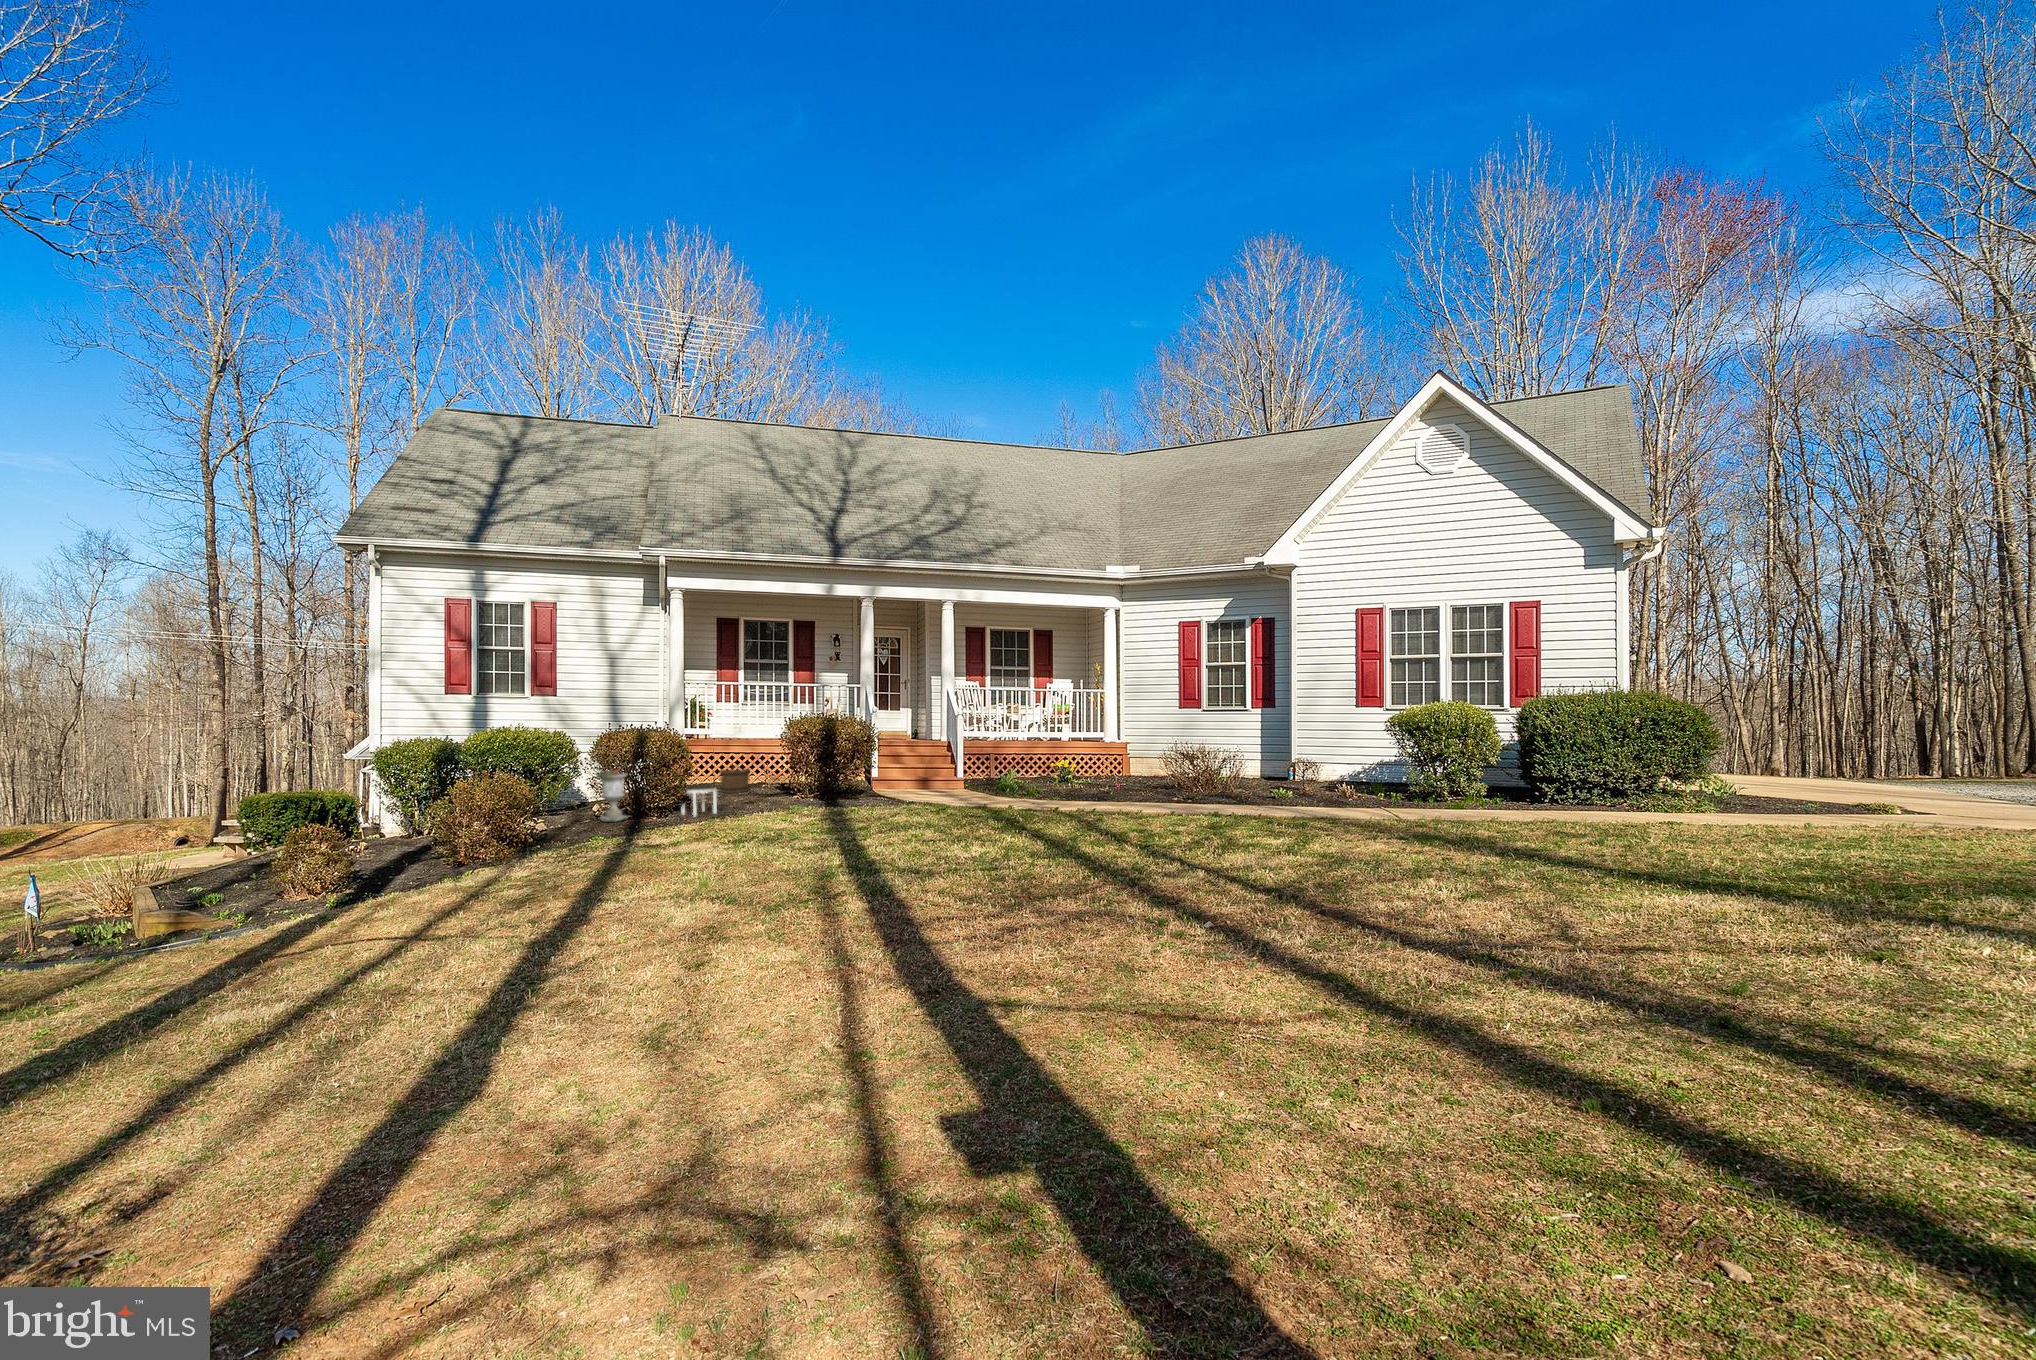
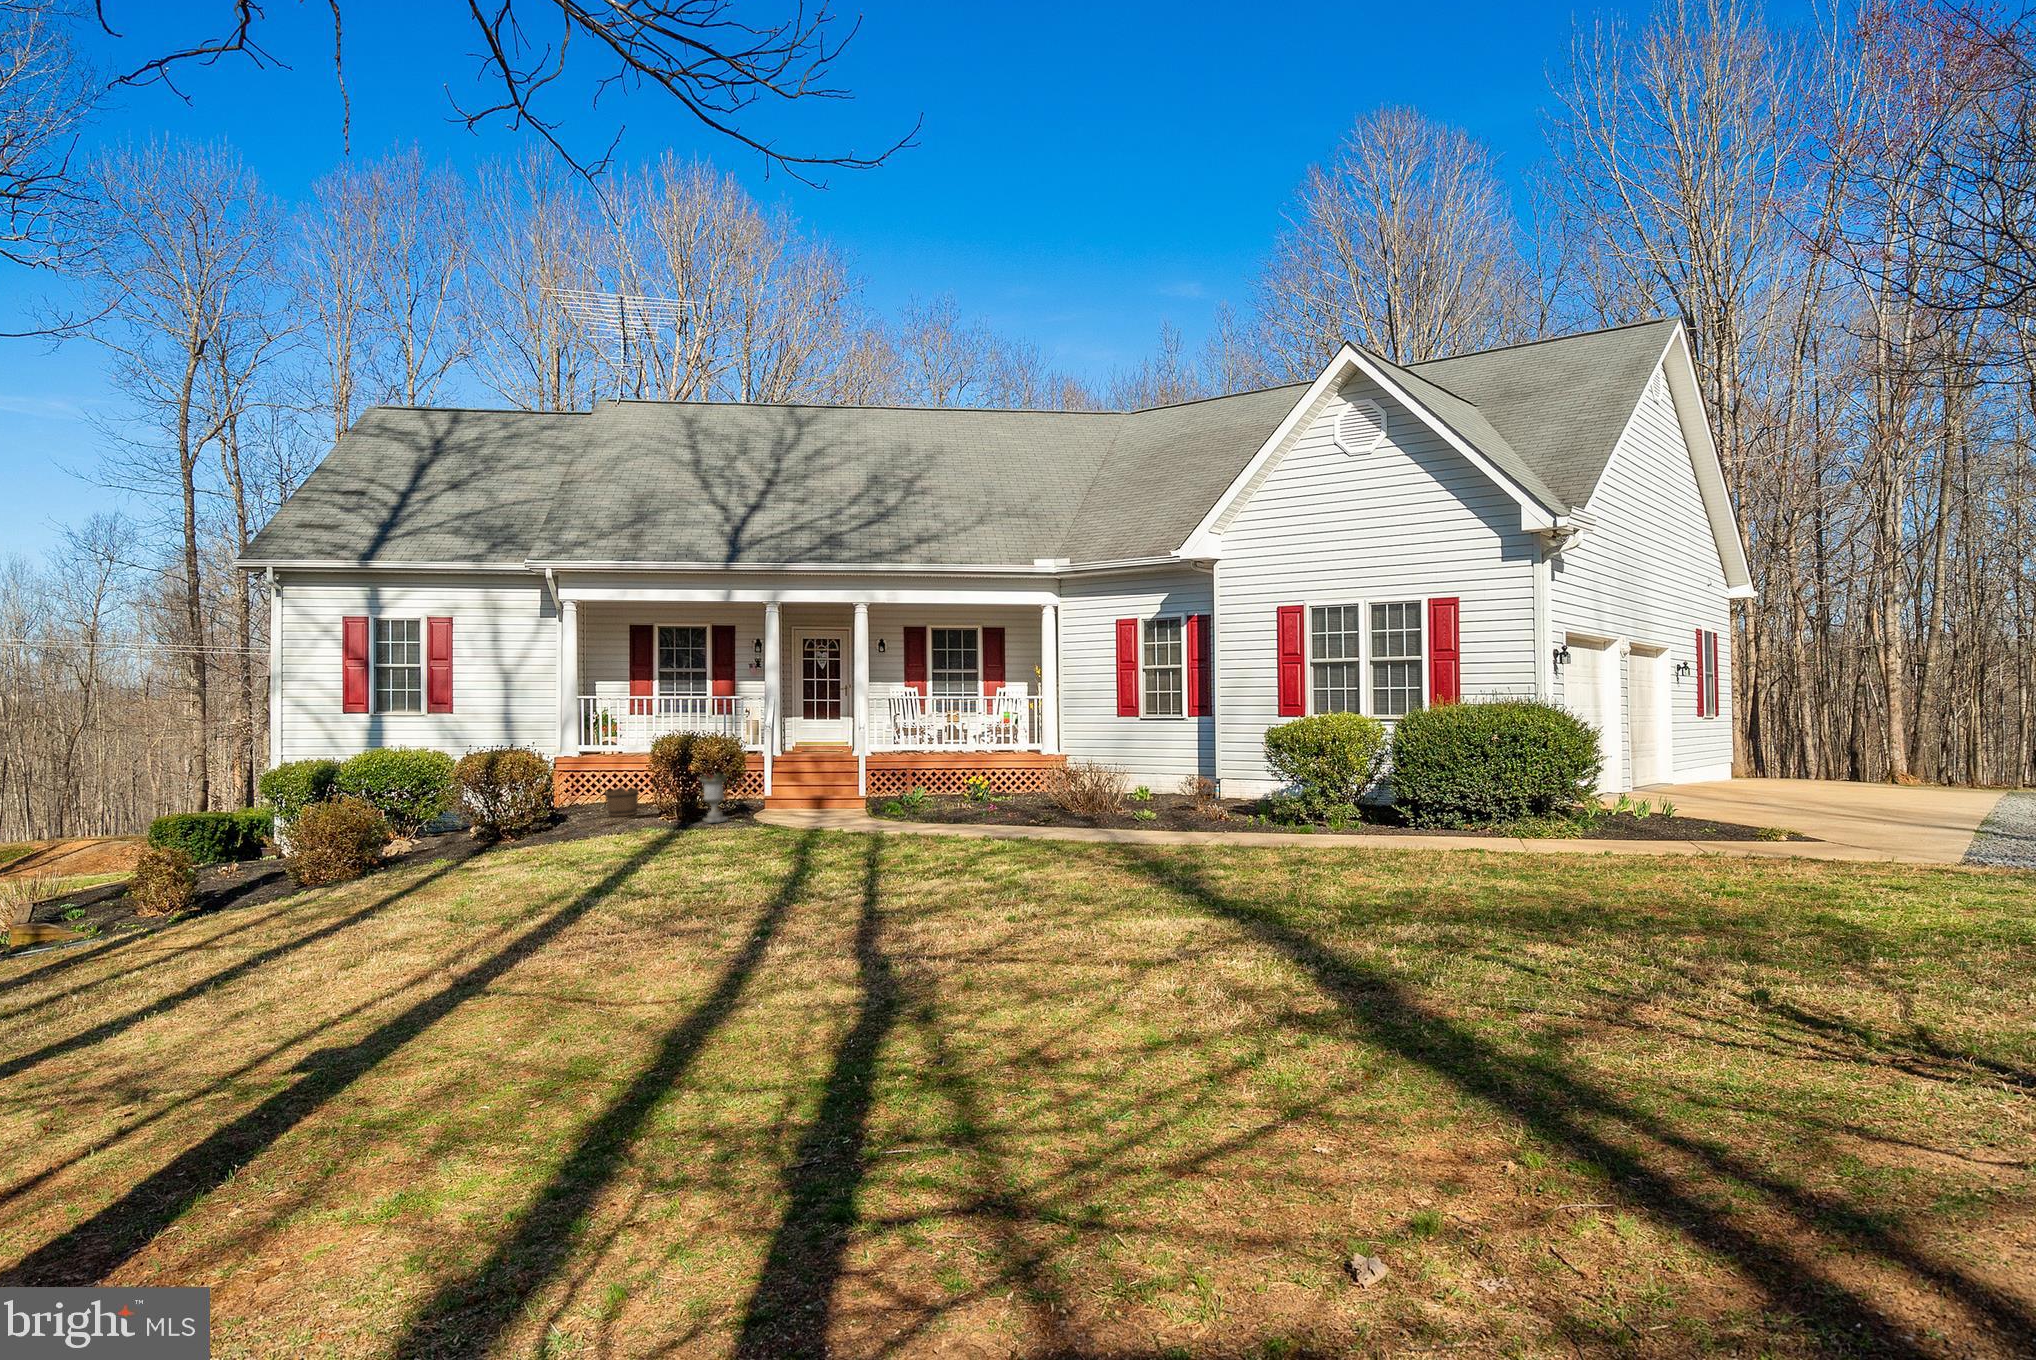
planter: present [598,770,627,822] -> present [700,773,728,823]
round table: present [681,785,717,816] -> none [528,811,569,845]

